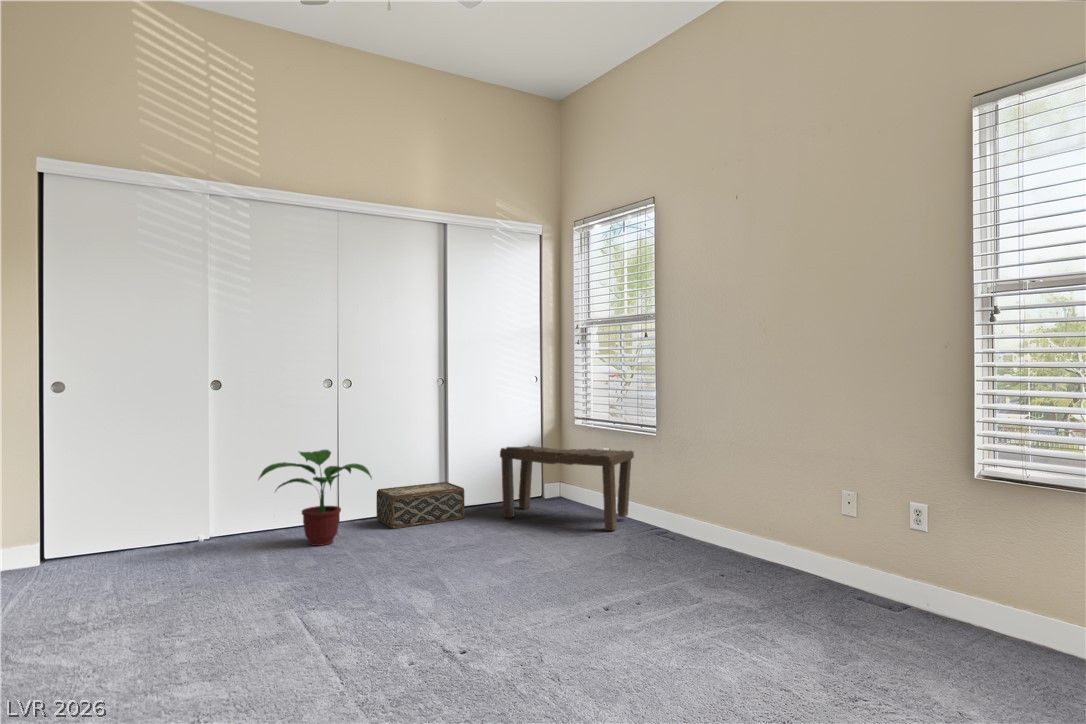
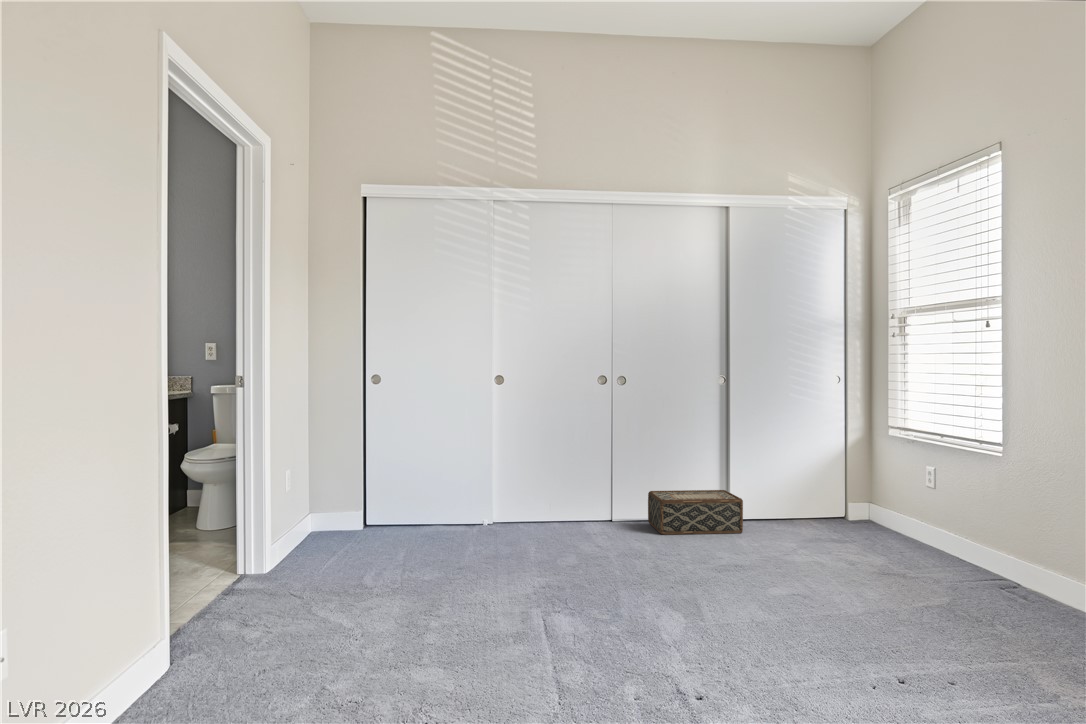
bench: present [500,445,634,531] -> none [785,456,970,574]
potted plant: present [259,450,372,546] -> none [527,446,636,543]

